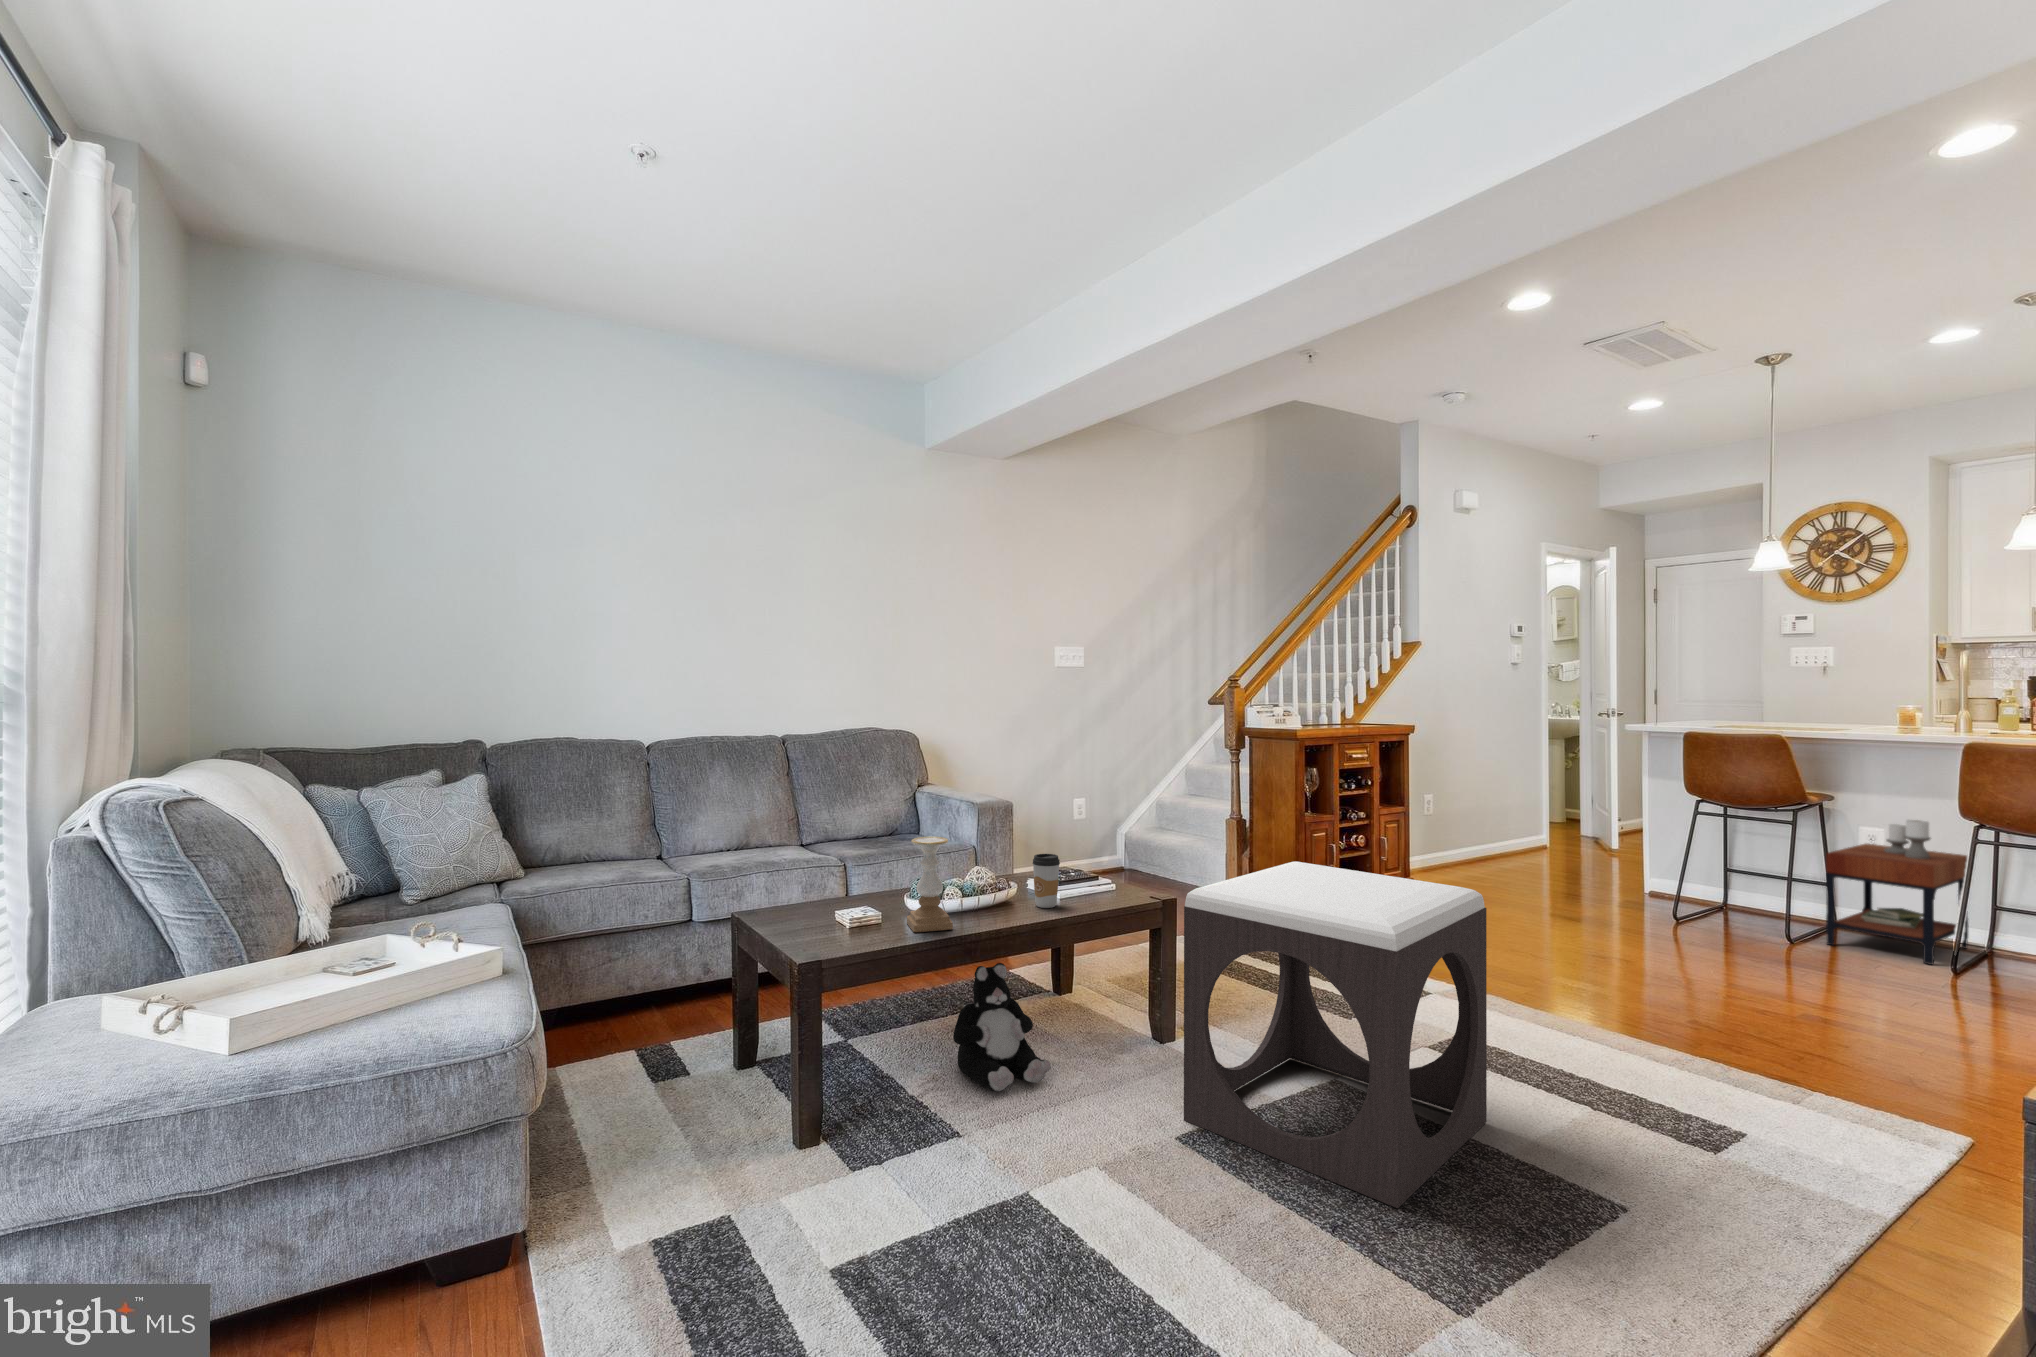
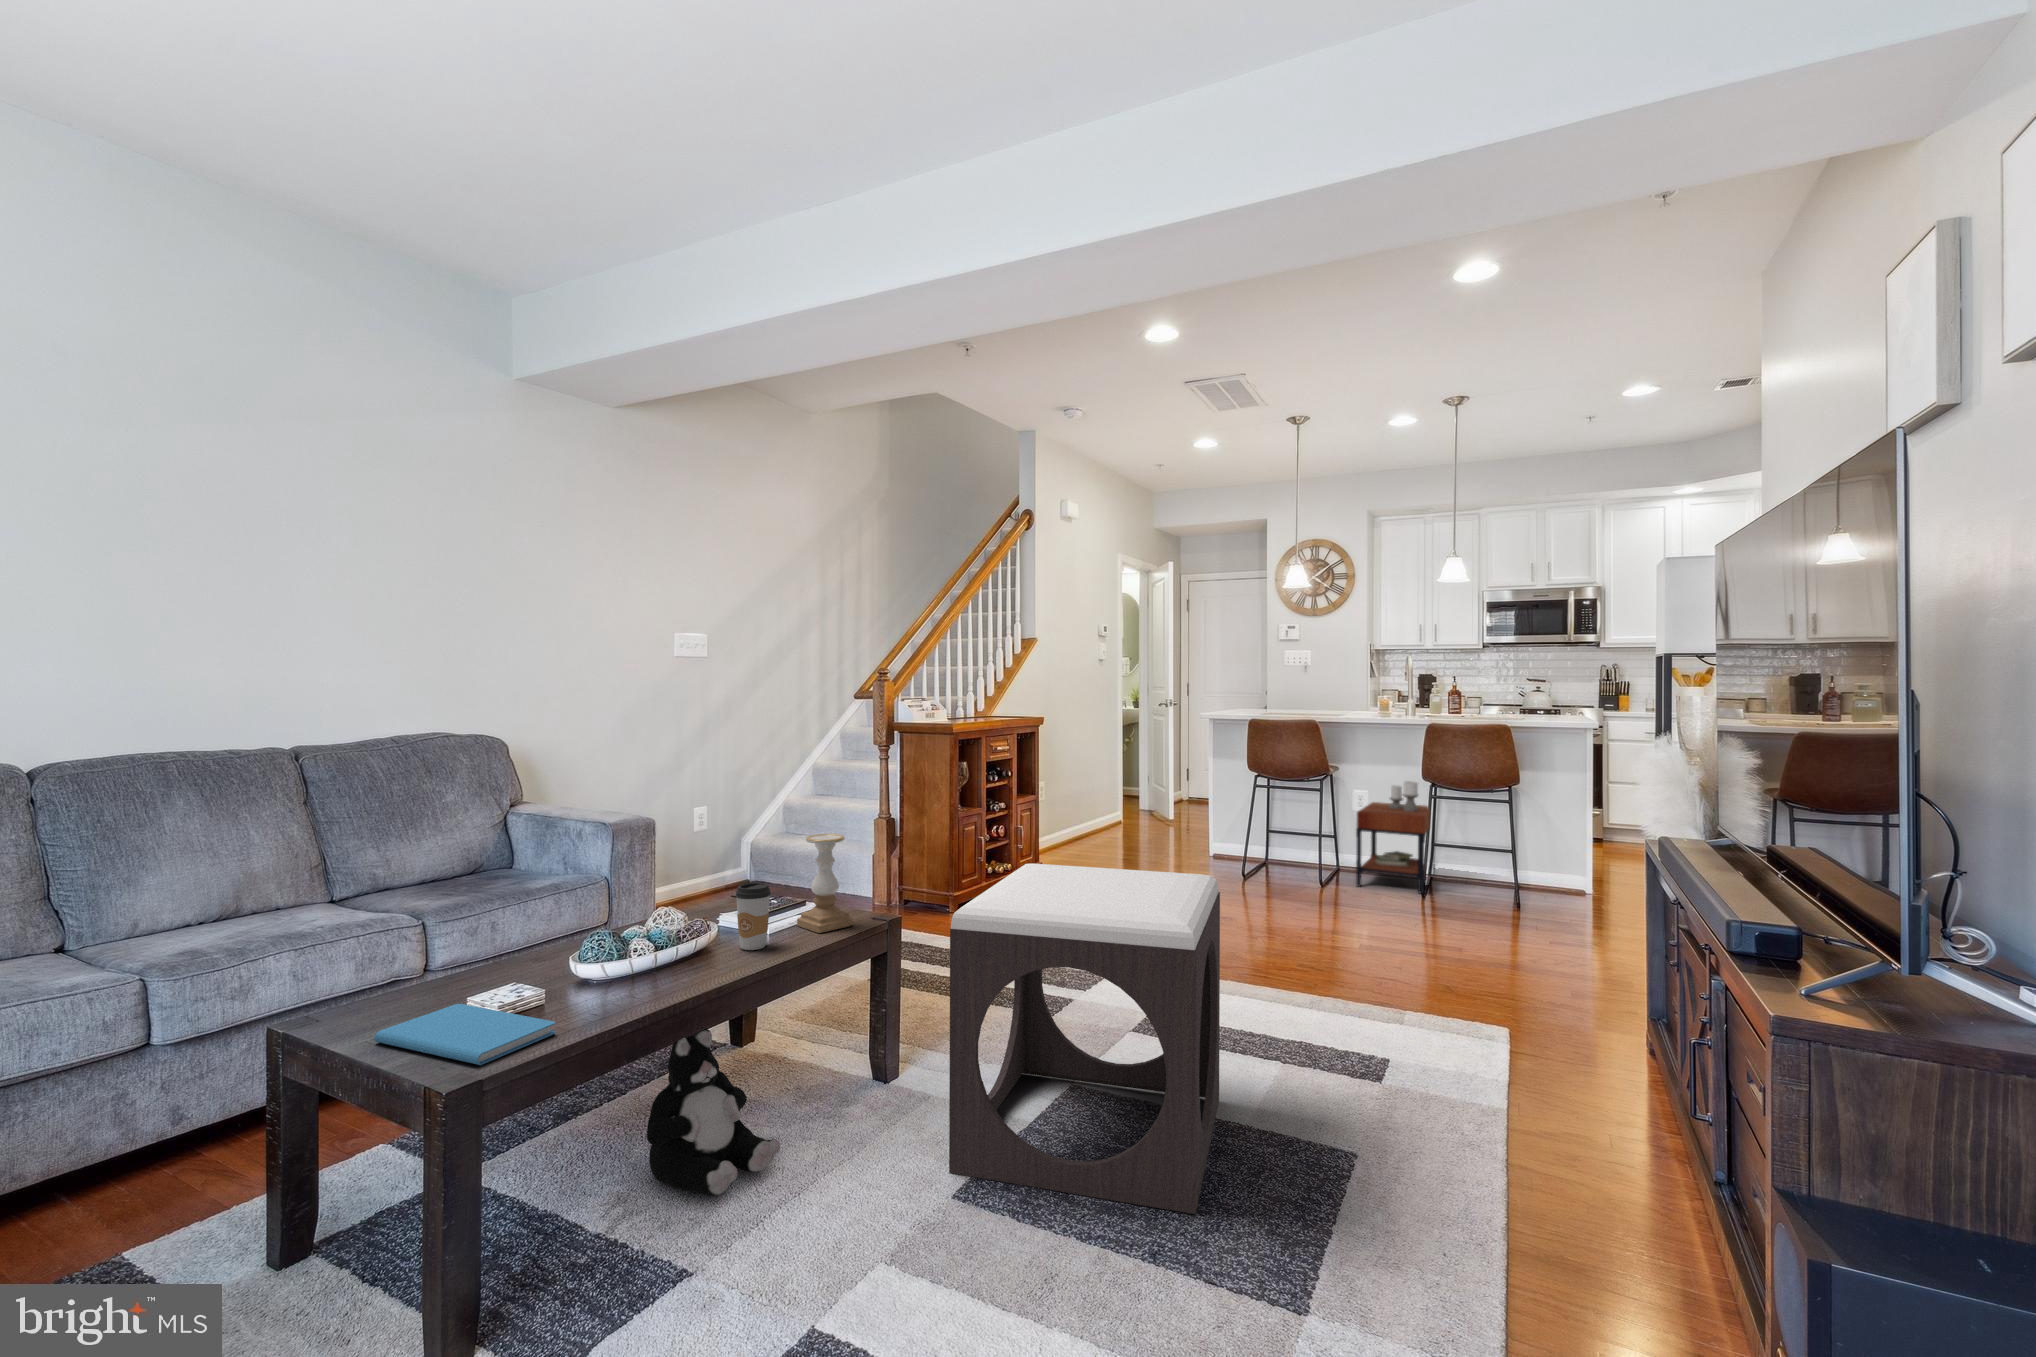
candle holder: present [907,837,953,932] -> present [797,834,853,933]
book: none [776,914,878,953] -> present [374,1004,555,1065]

